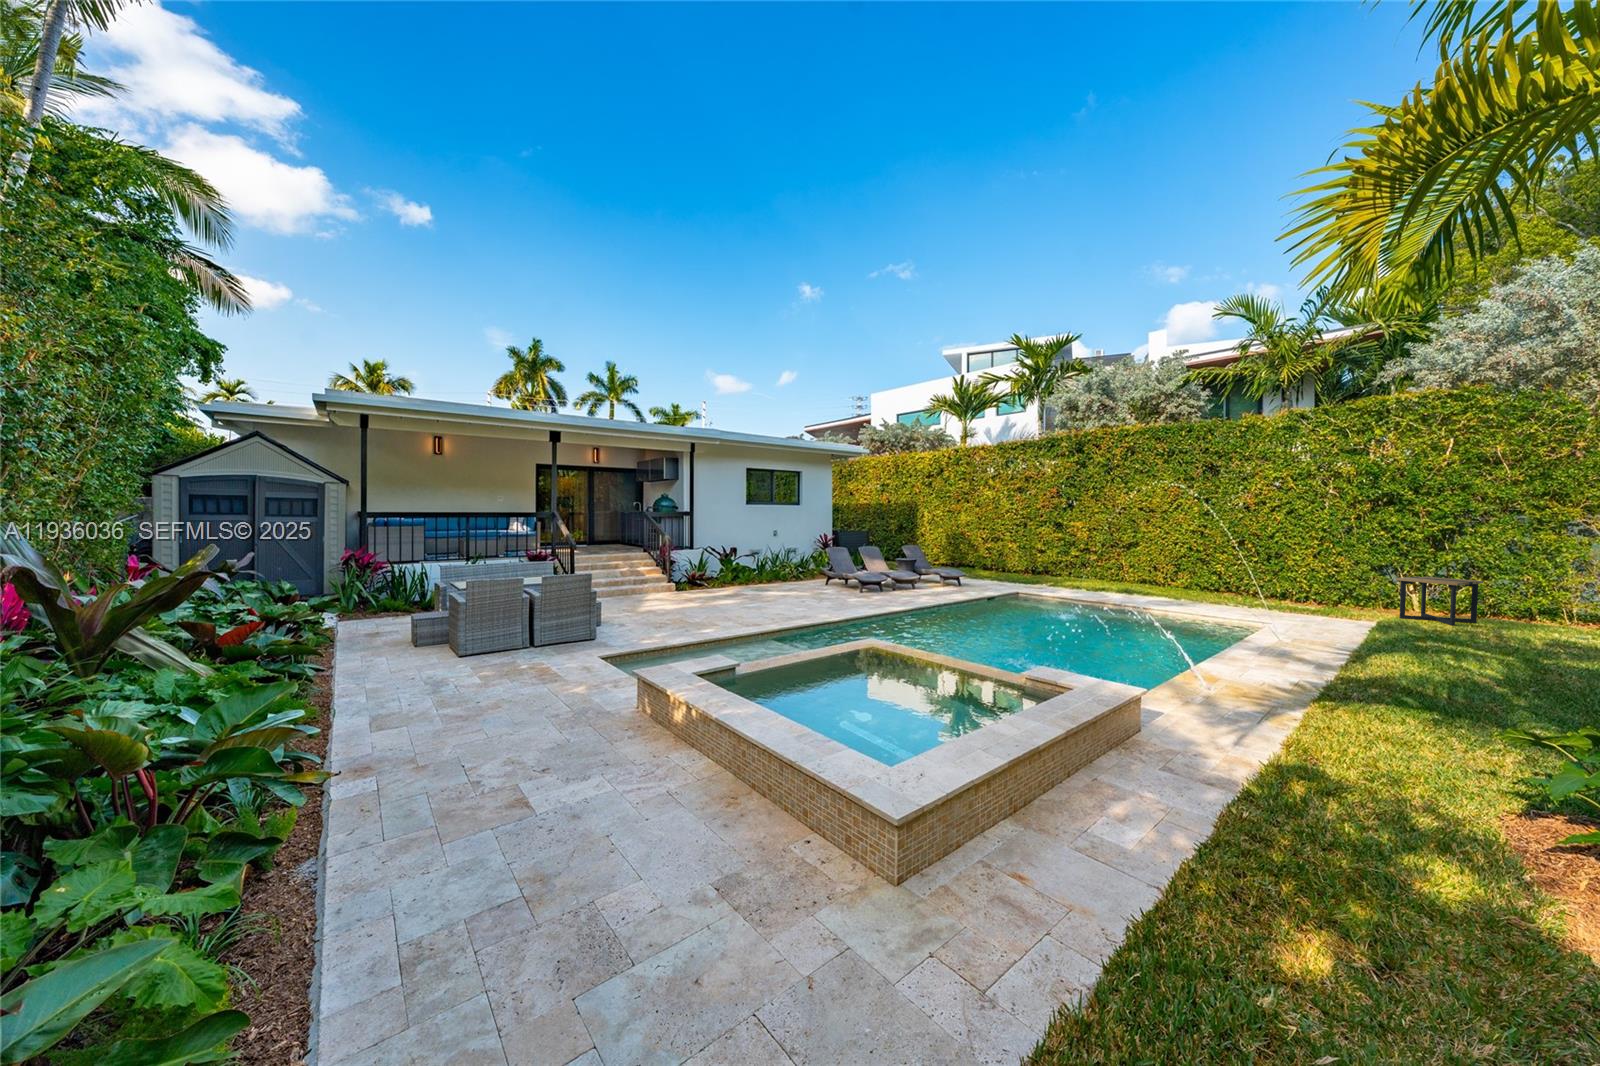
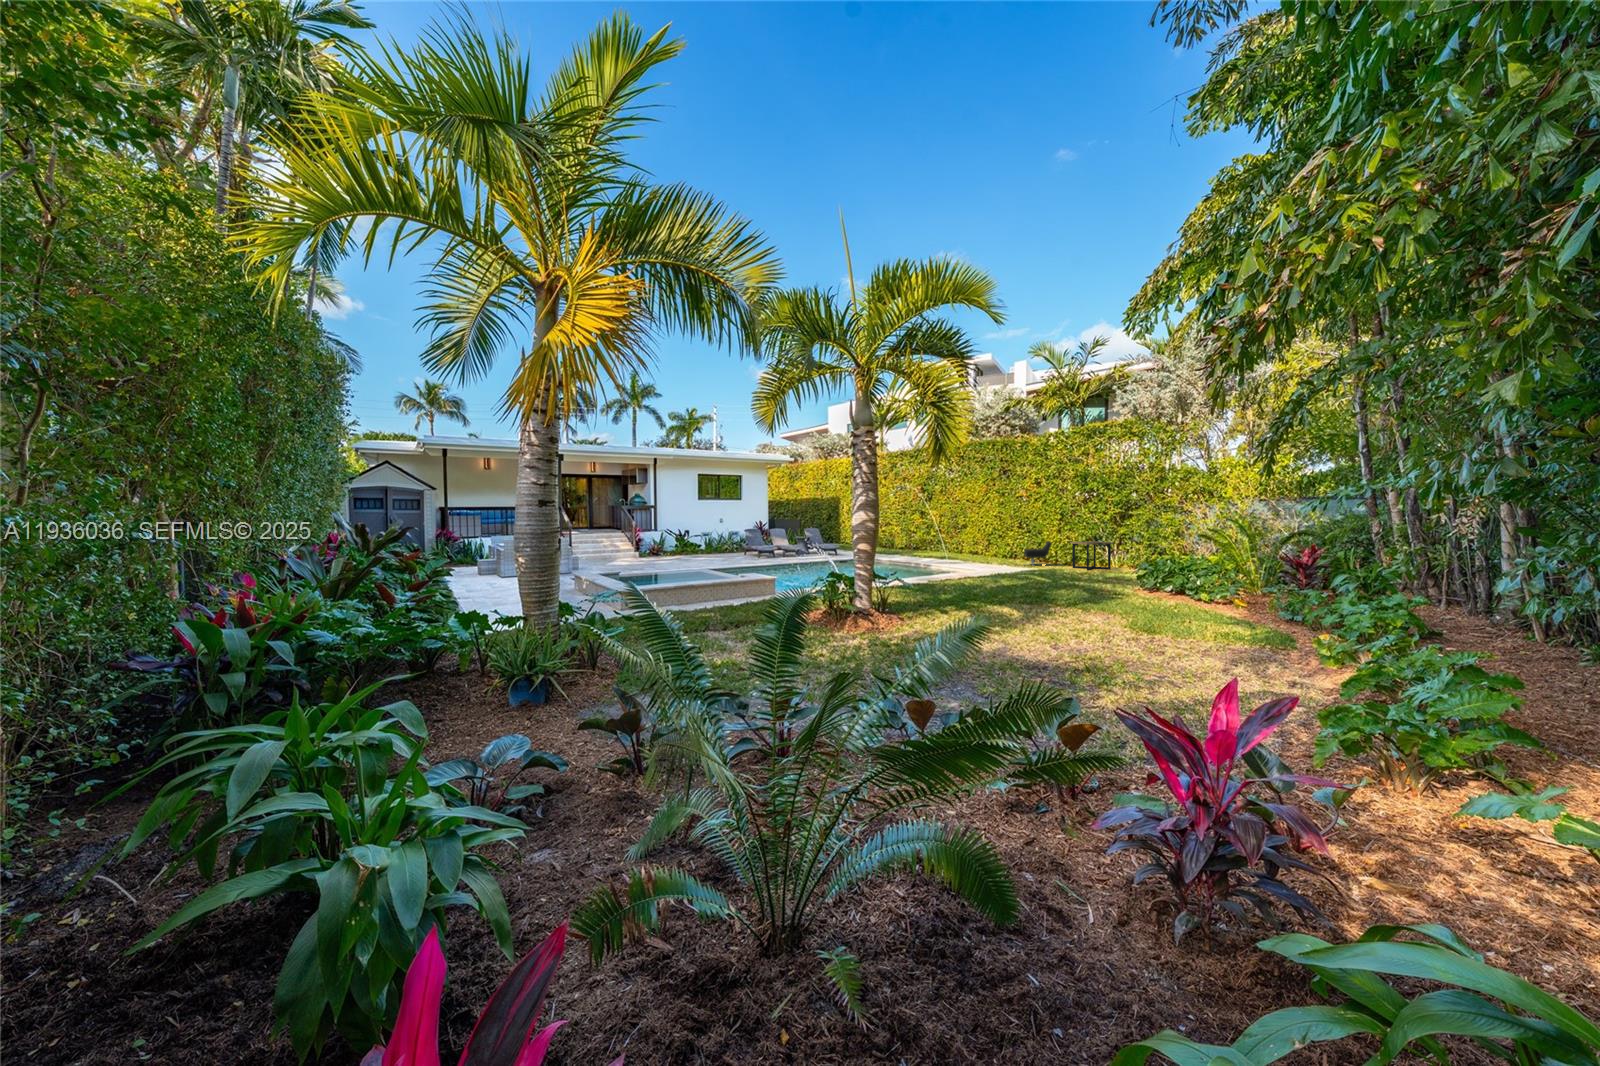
lounge chair: none [1278,573,1342,611] -> present [1024,541,1052,565]

